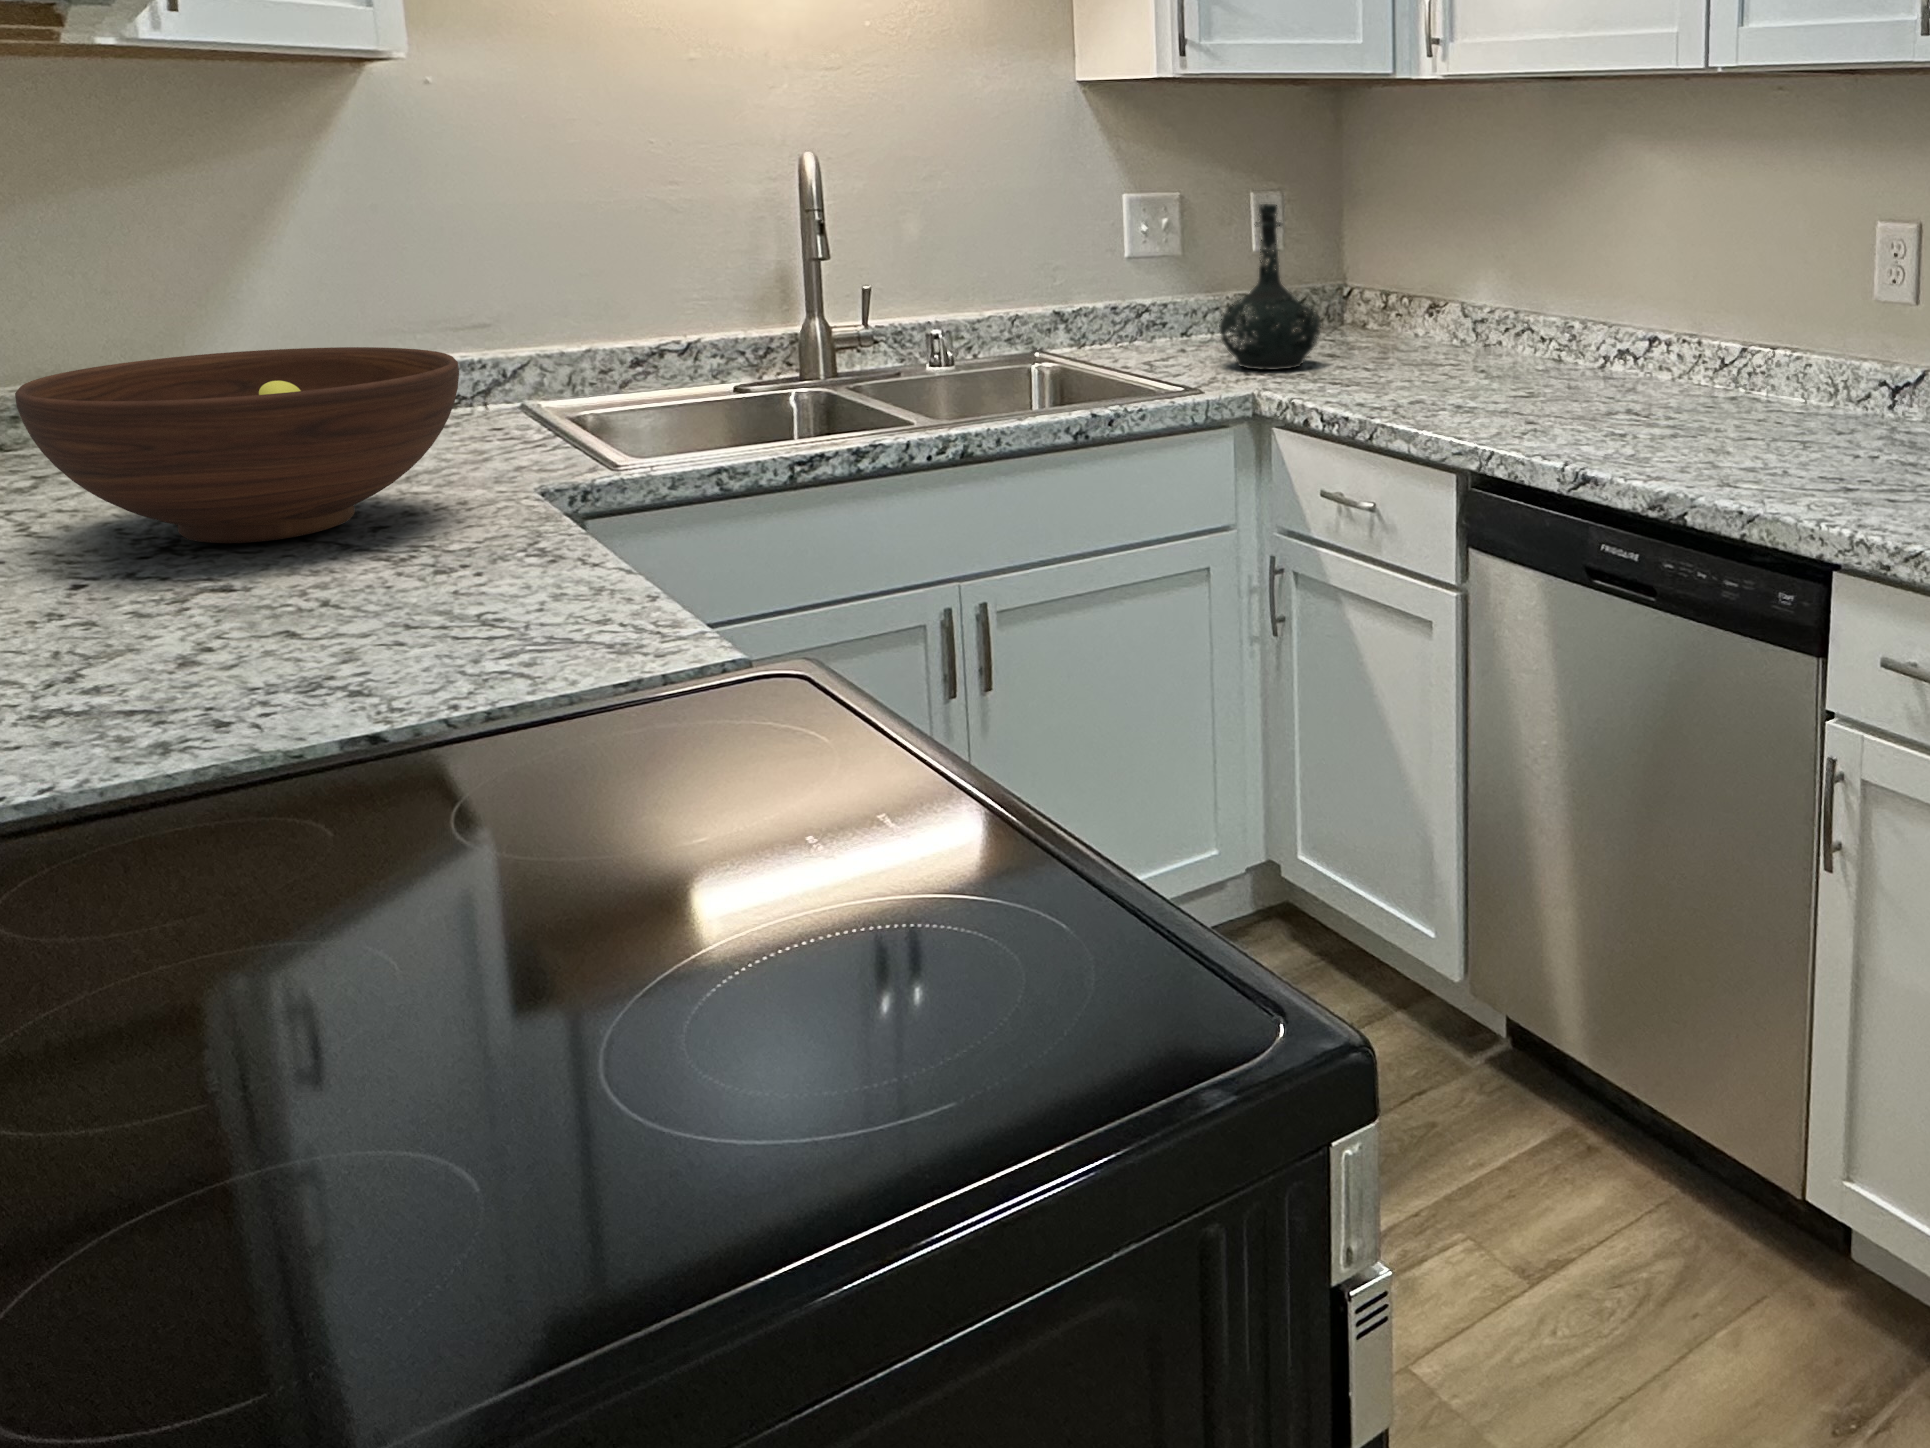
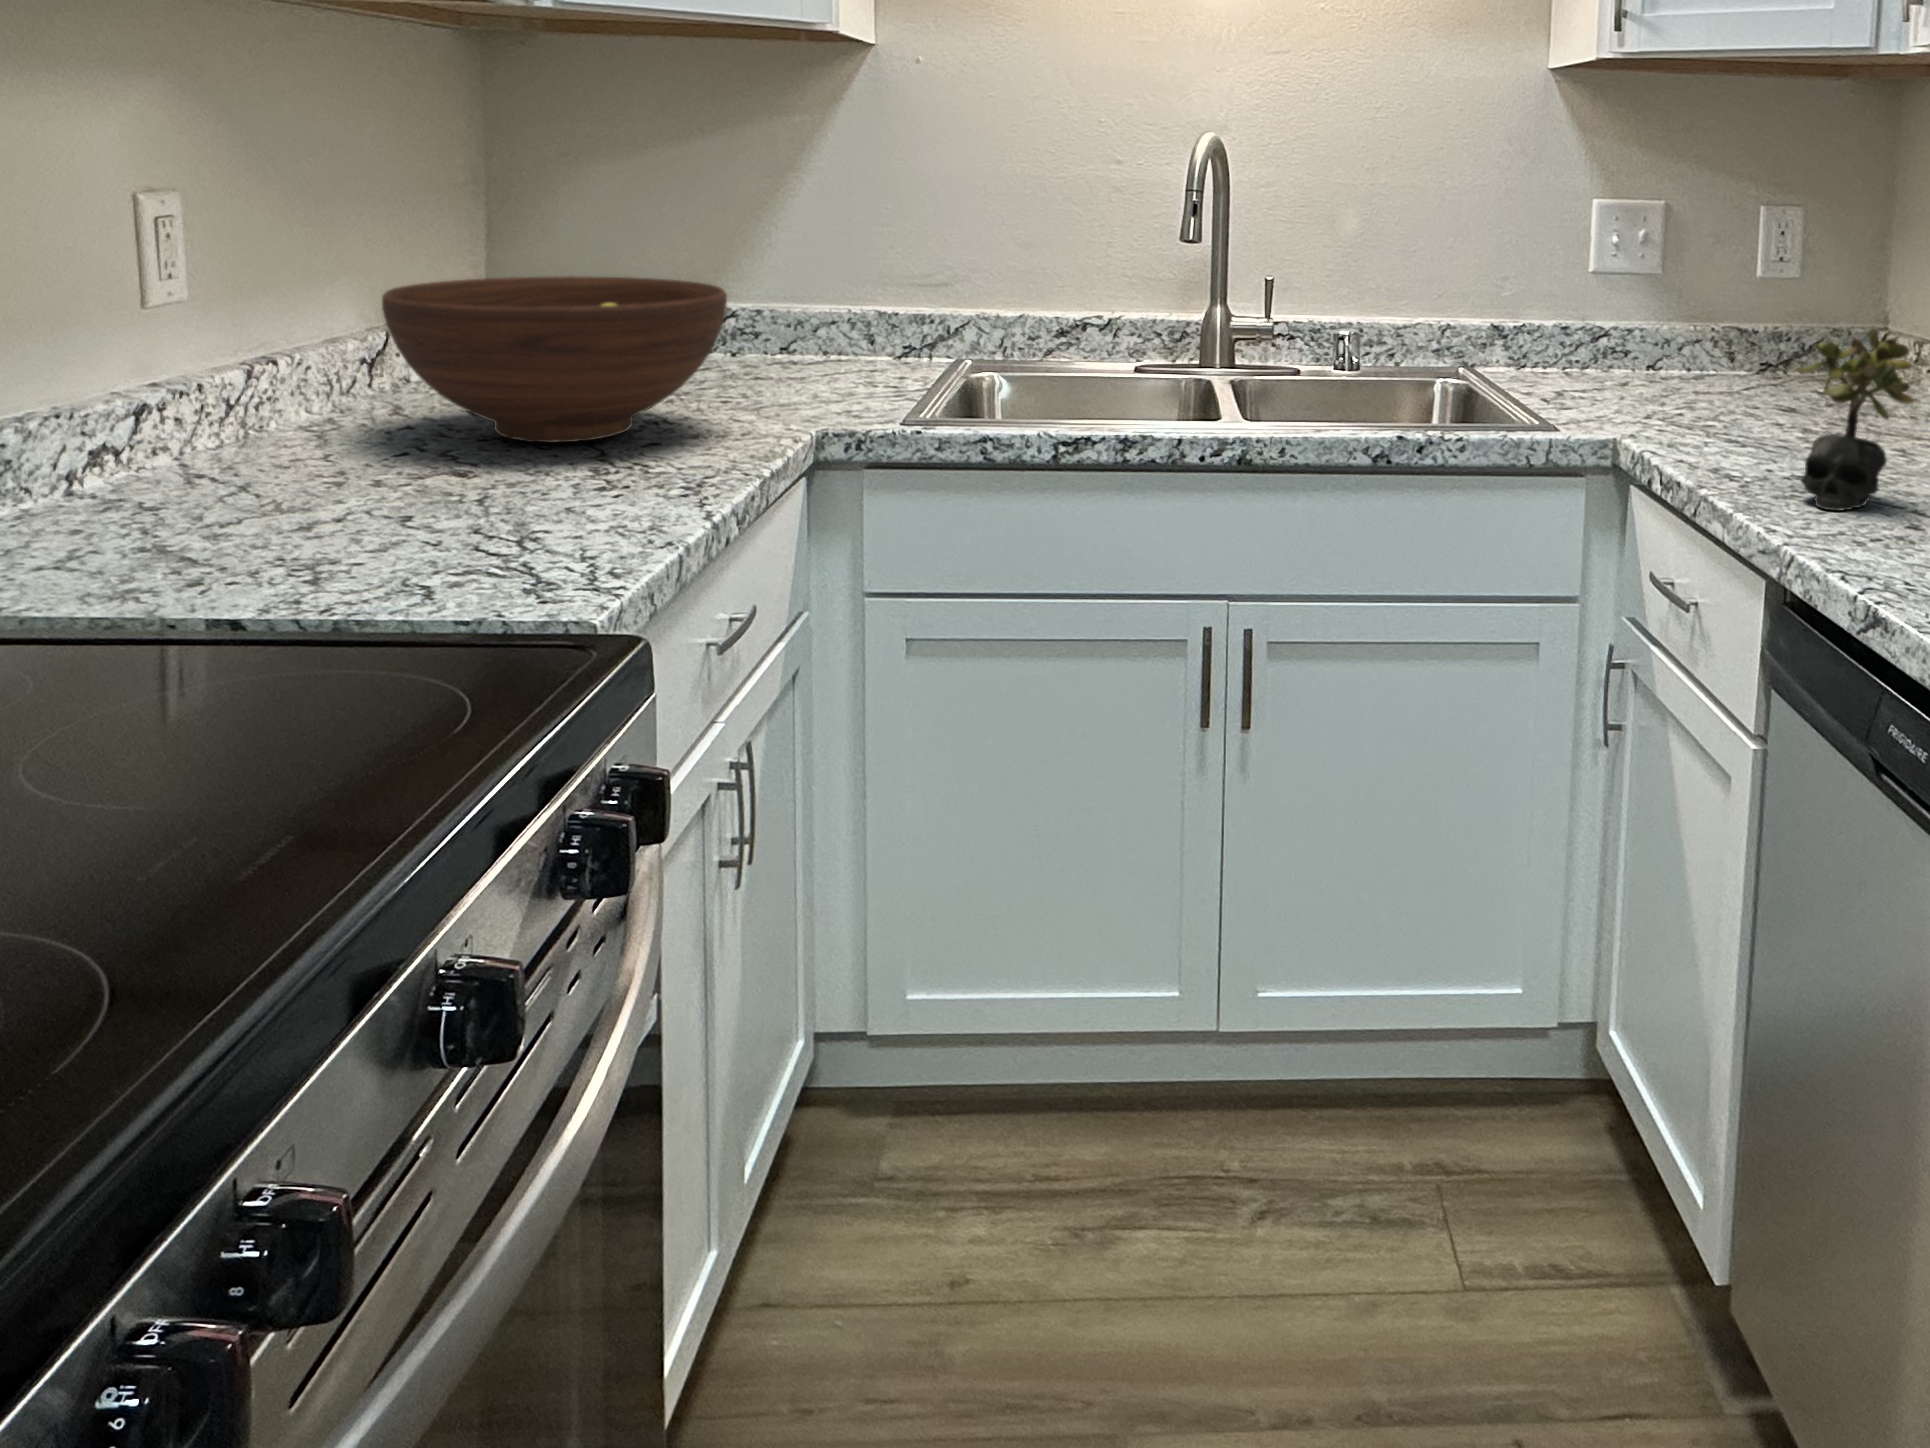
bottle: present [1219,204,1321,370] -> none [1645,213,1774,418]
succulent plant: none [1424,288,1511,421] -> present [1796,329,1913,511]

